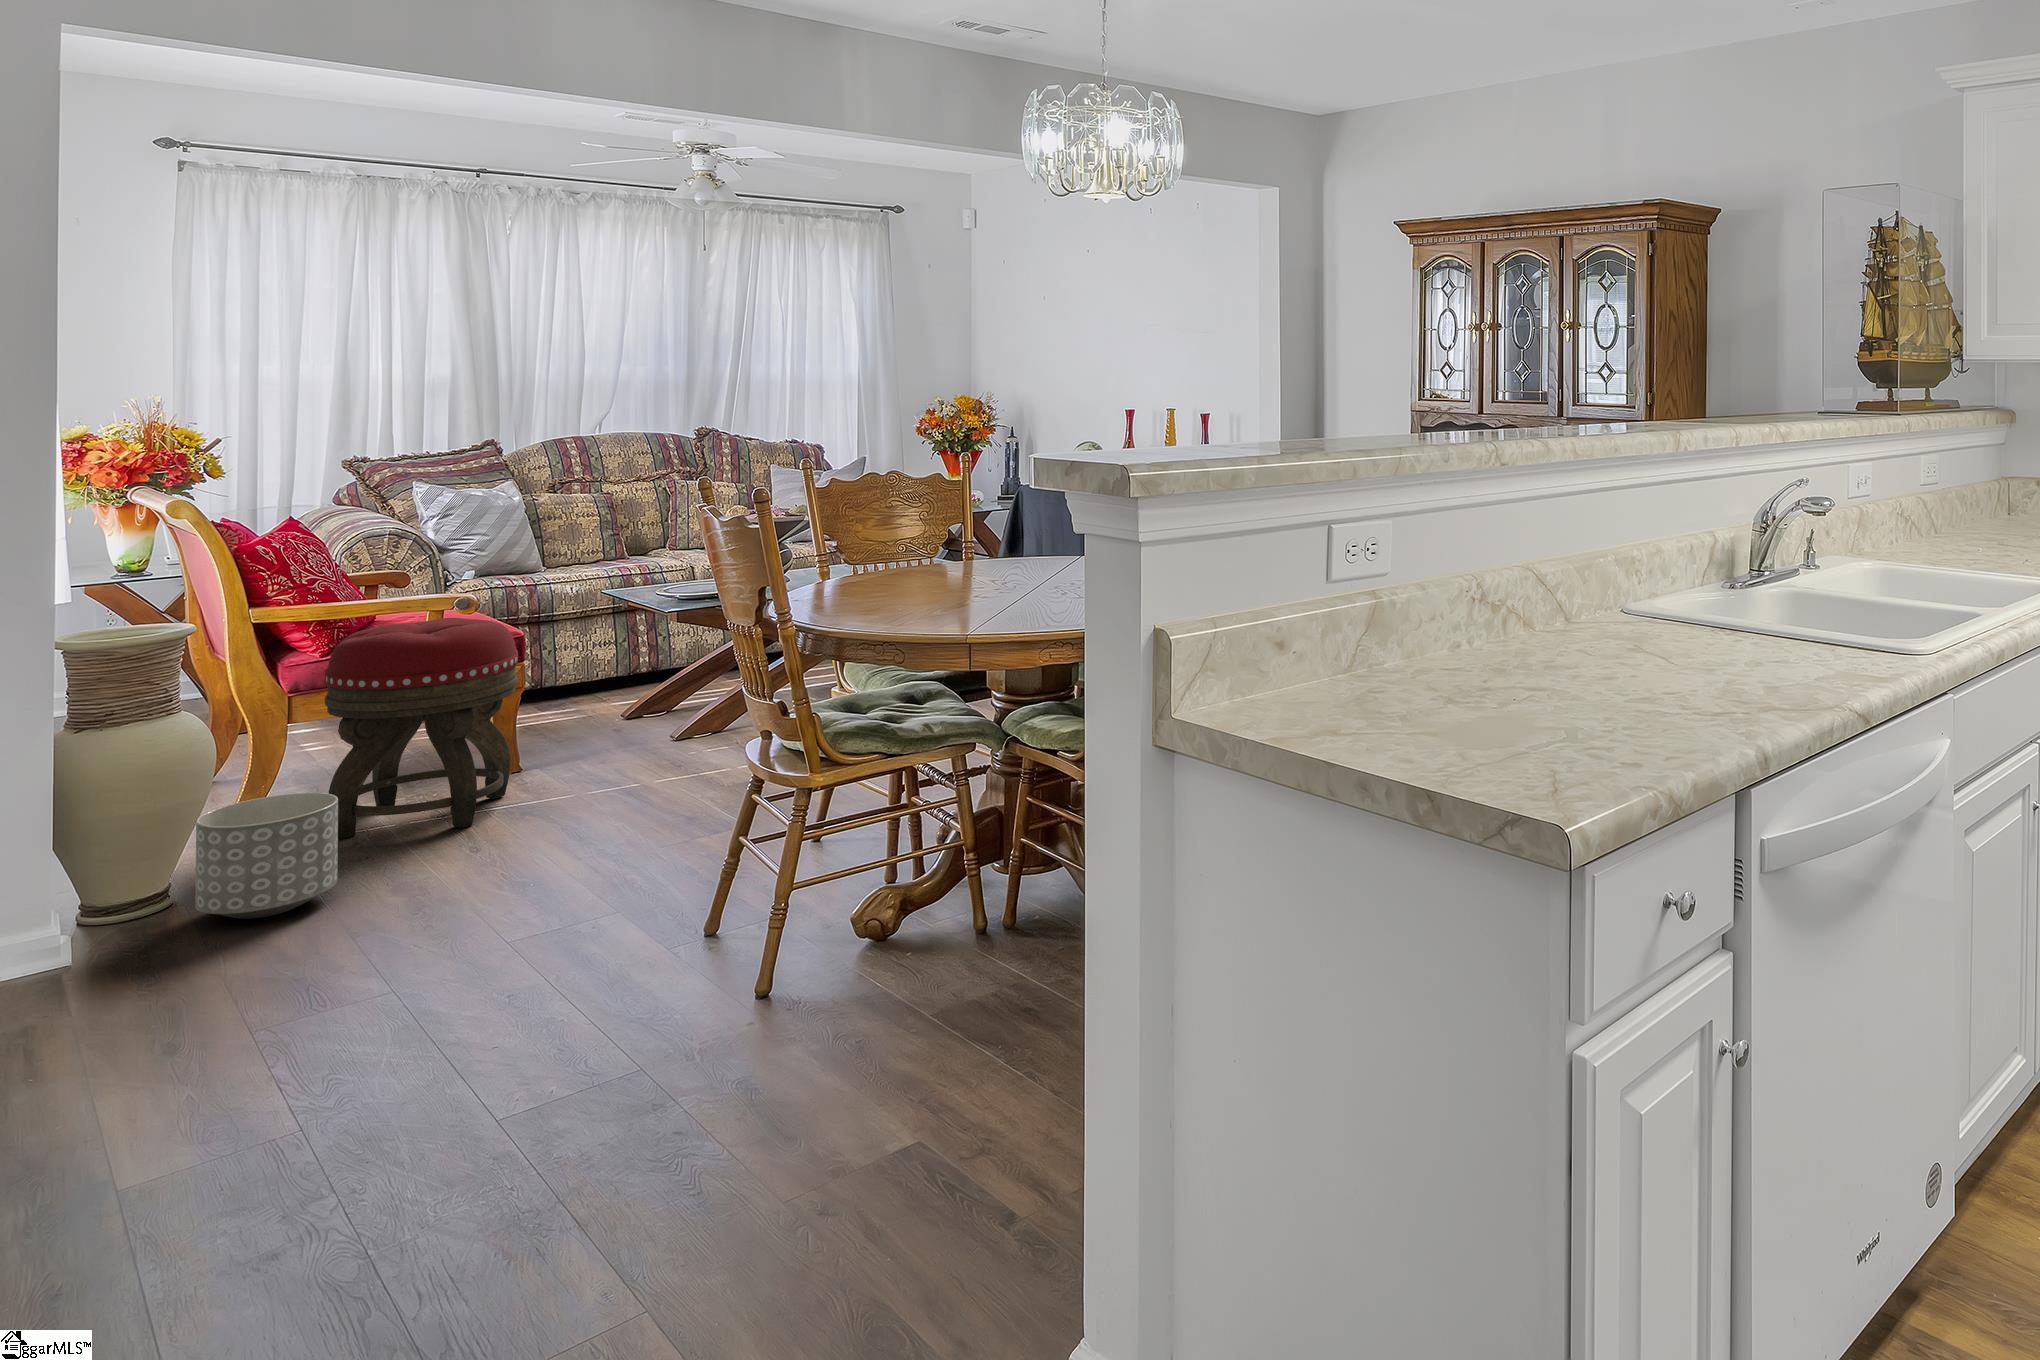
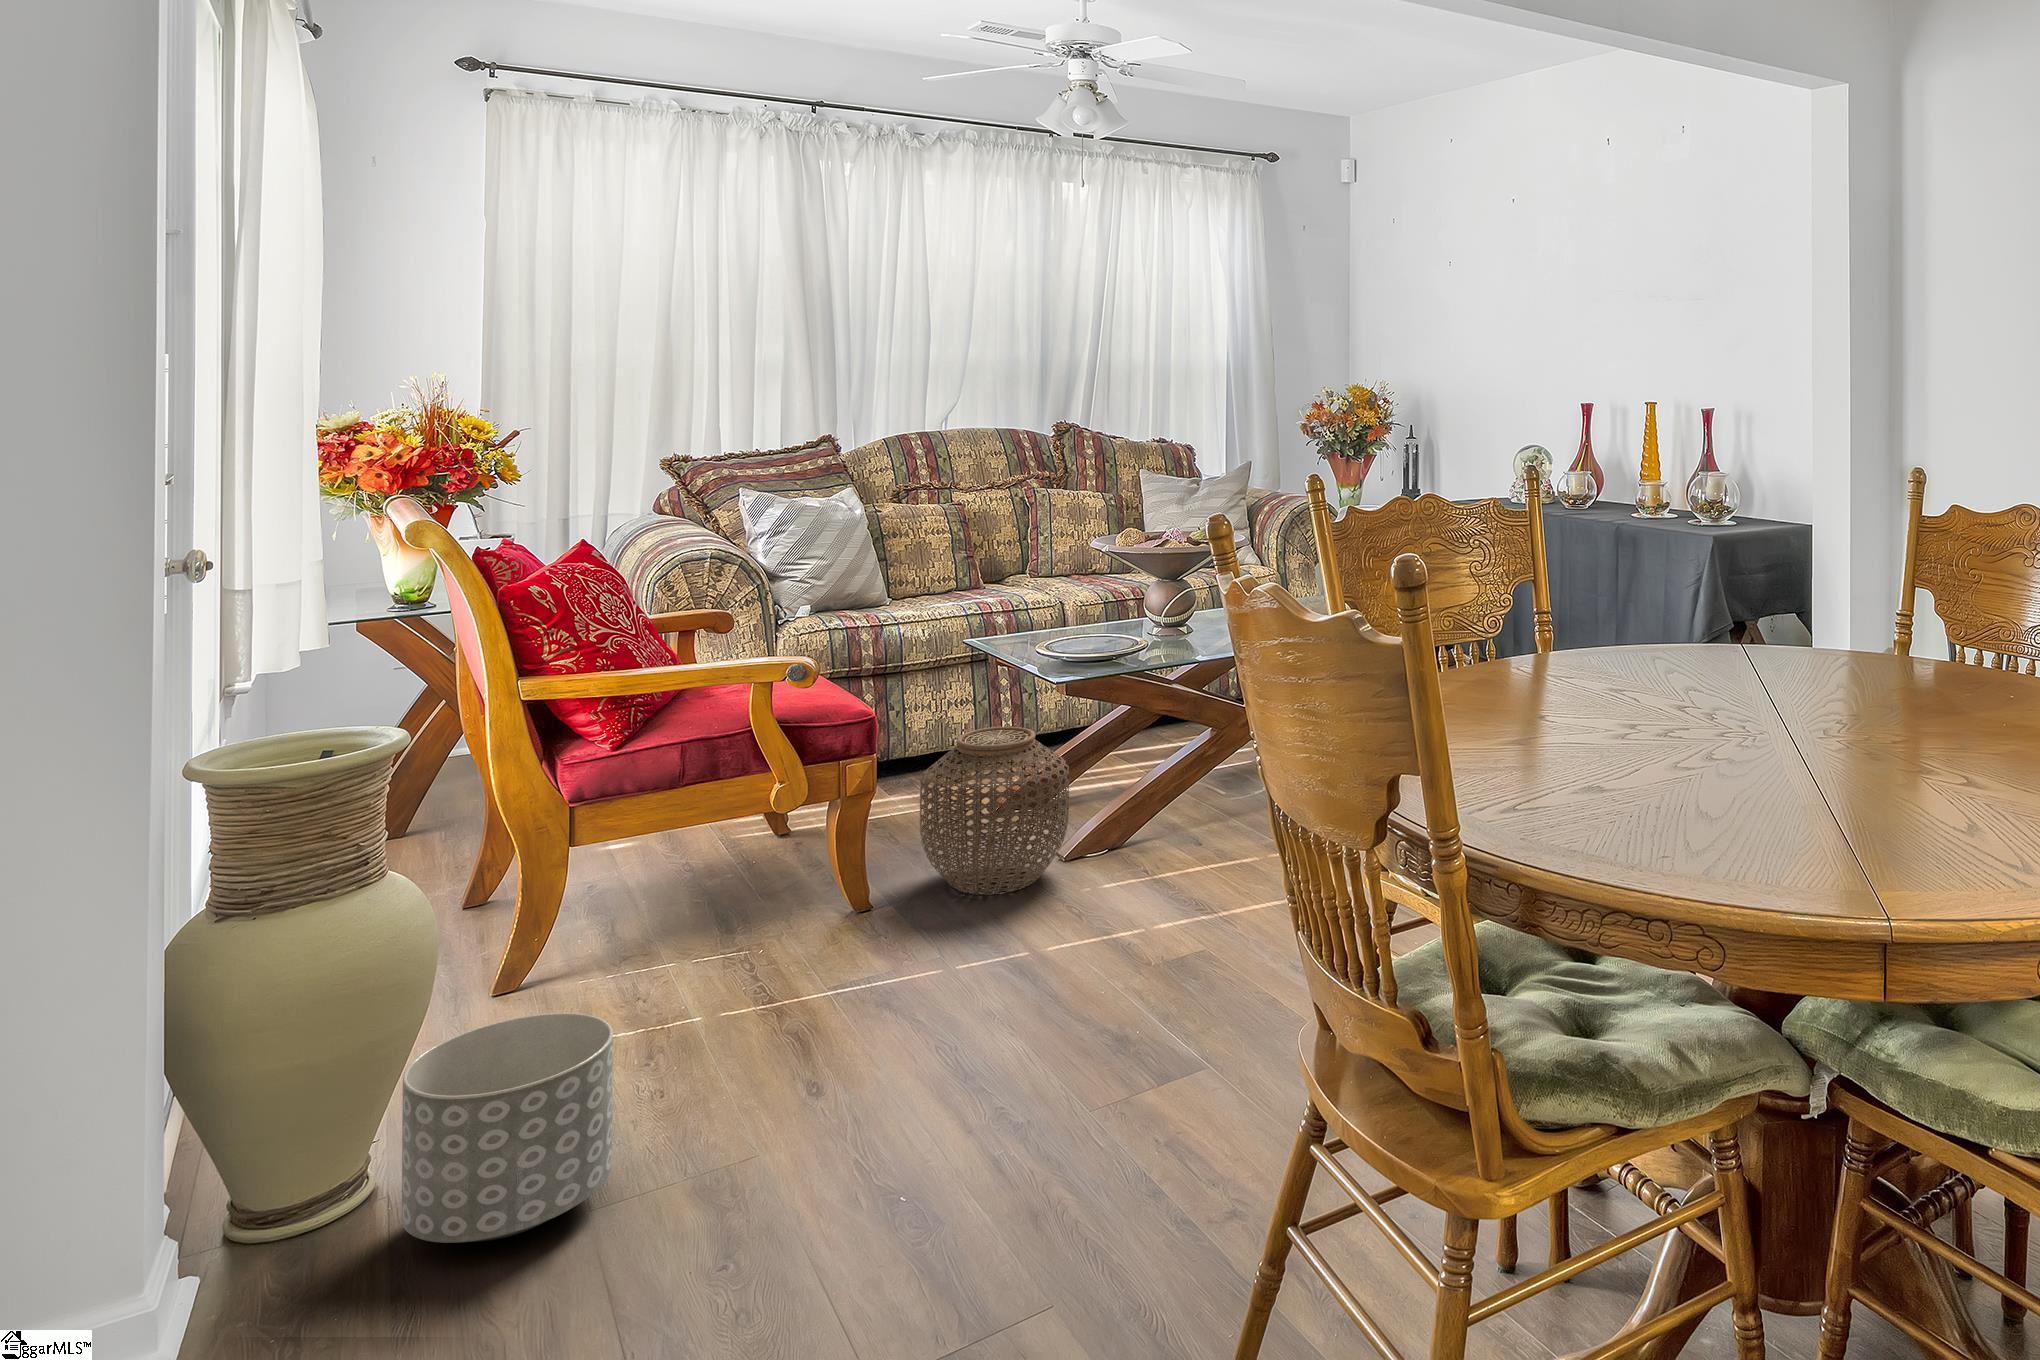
footstool: present [325,618,518,839] -> none [613,701,867,1042]
woven basket: none [562,643,681,758] -> present [920,727,1069,894]

